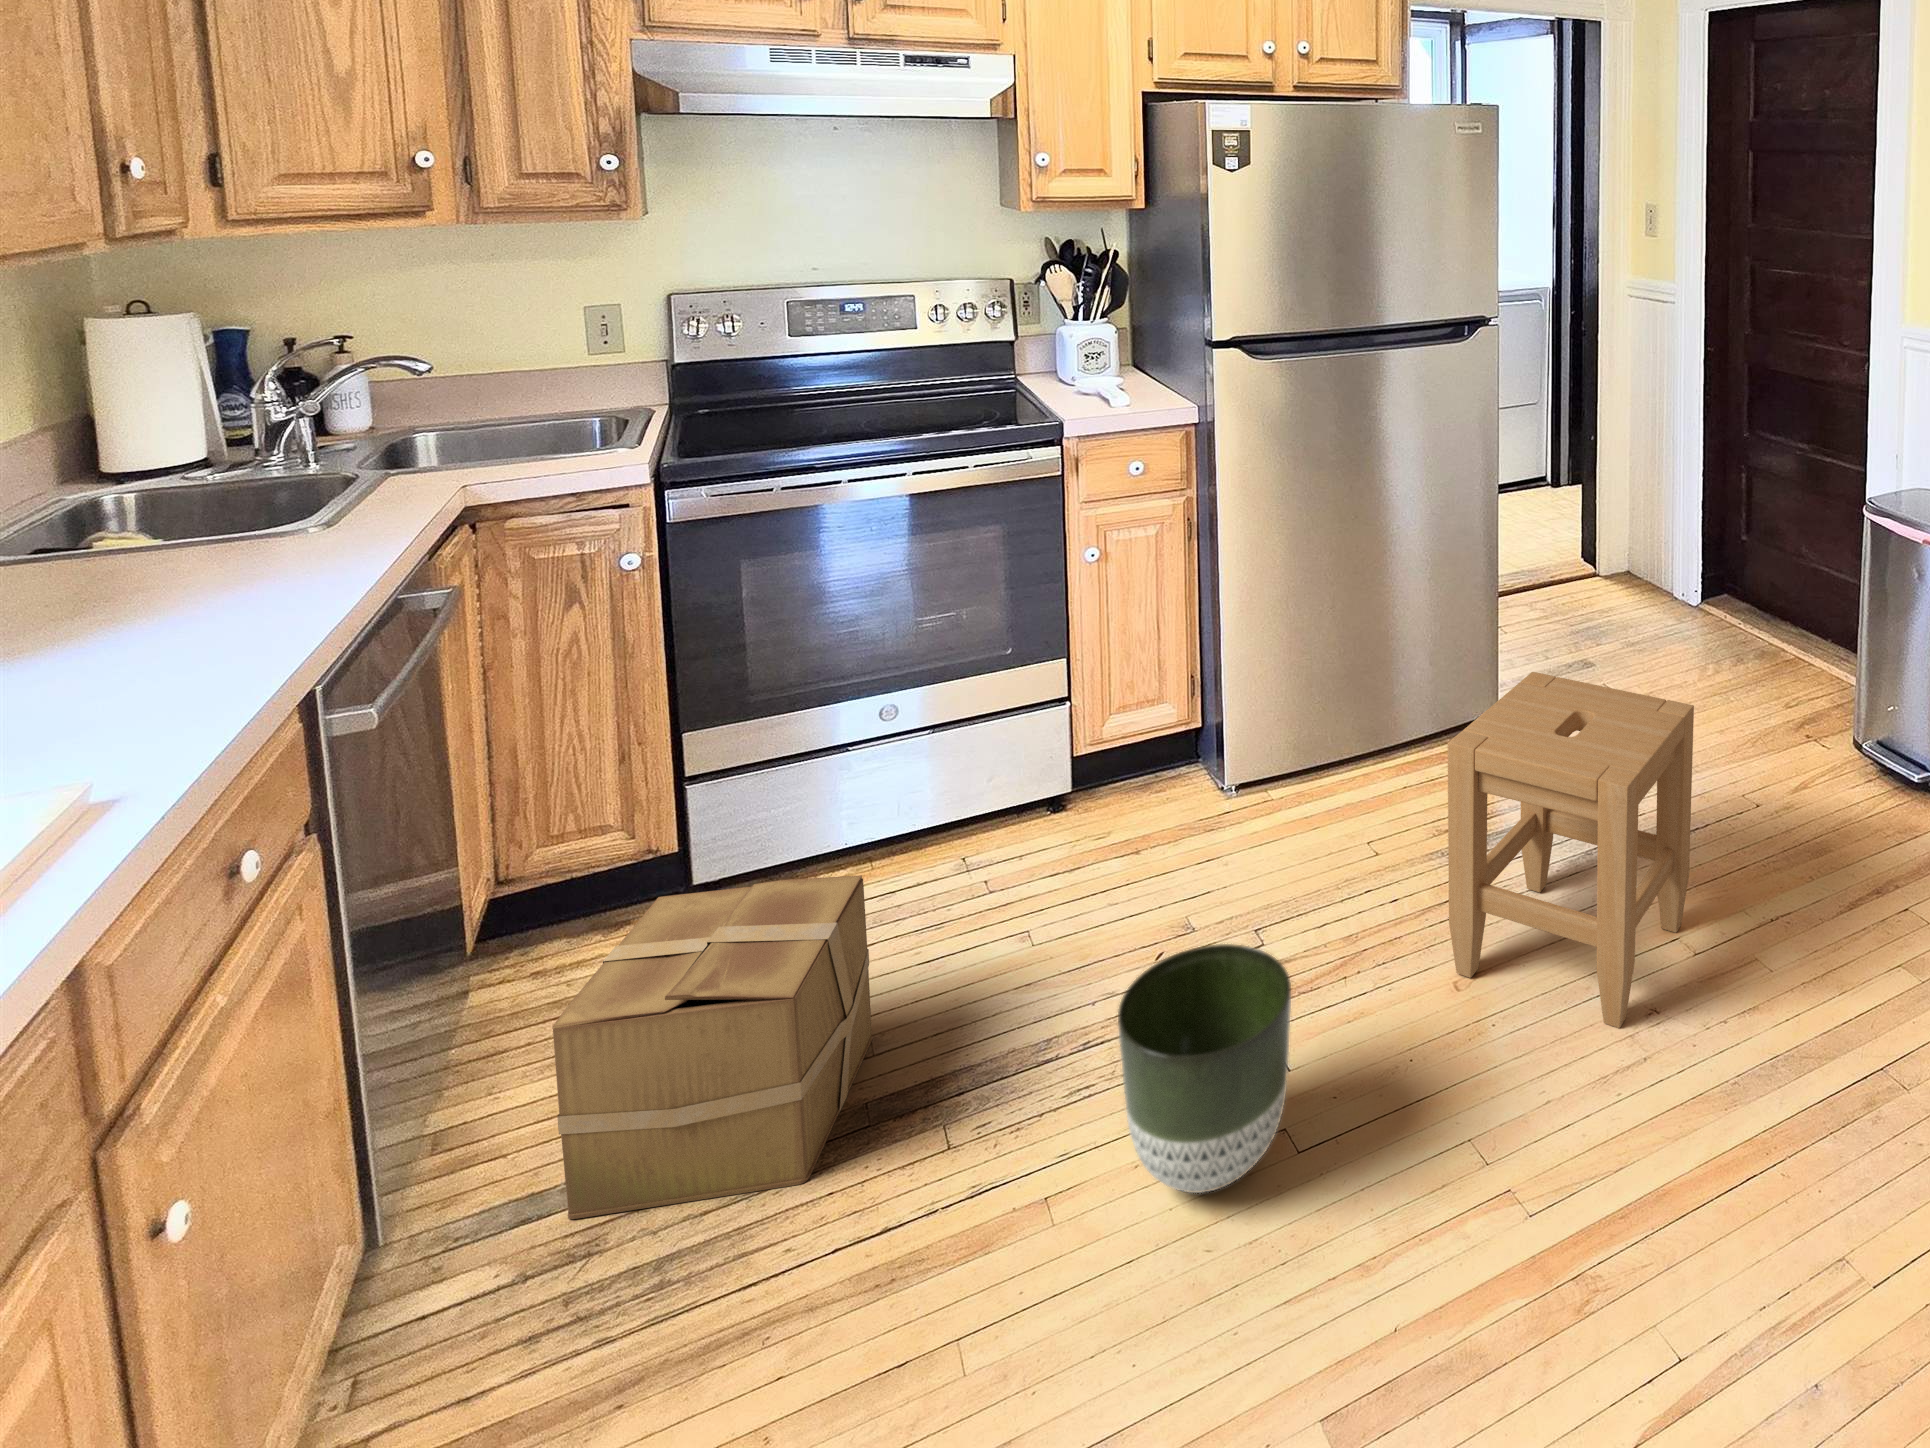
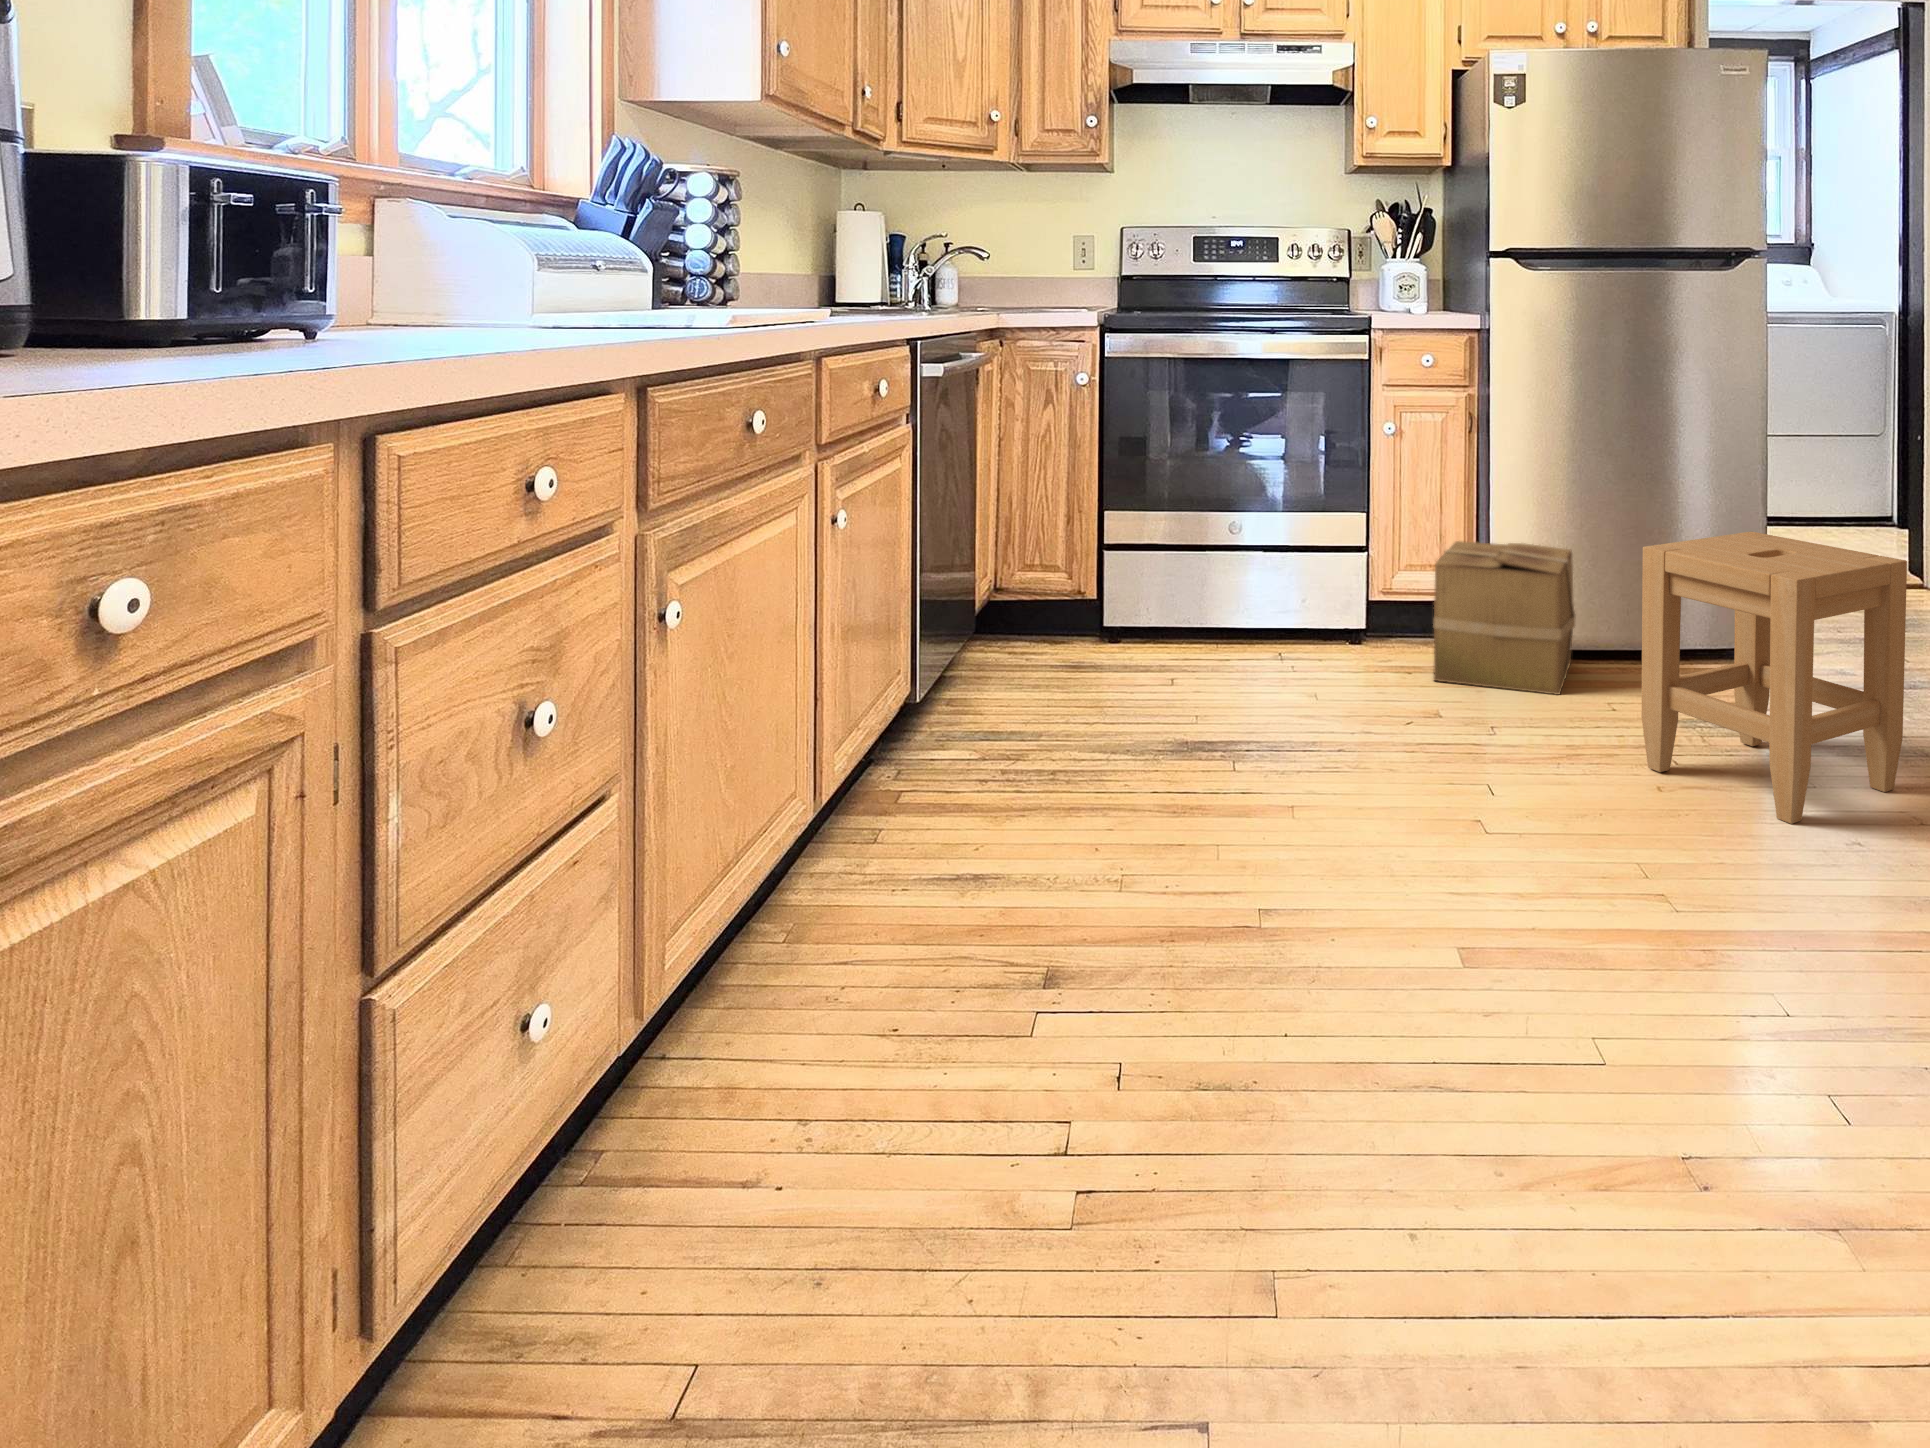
cardboard box: present [552,875,873,1219] -> present [1433,541,1576,695]
planter: present [1118,944,1291,1193] -> none [1342,643,1473,809]

